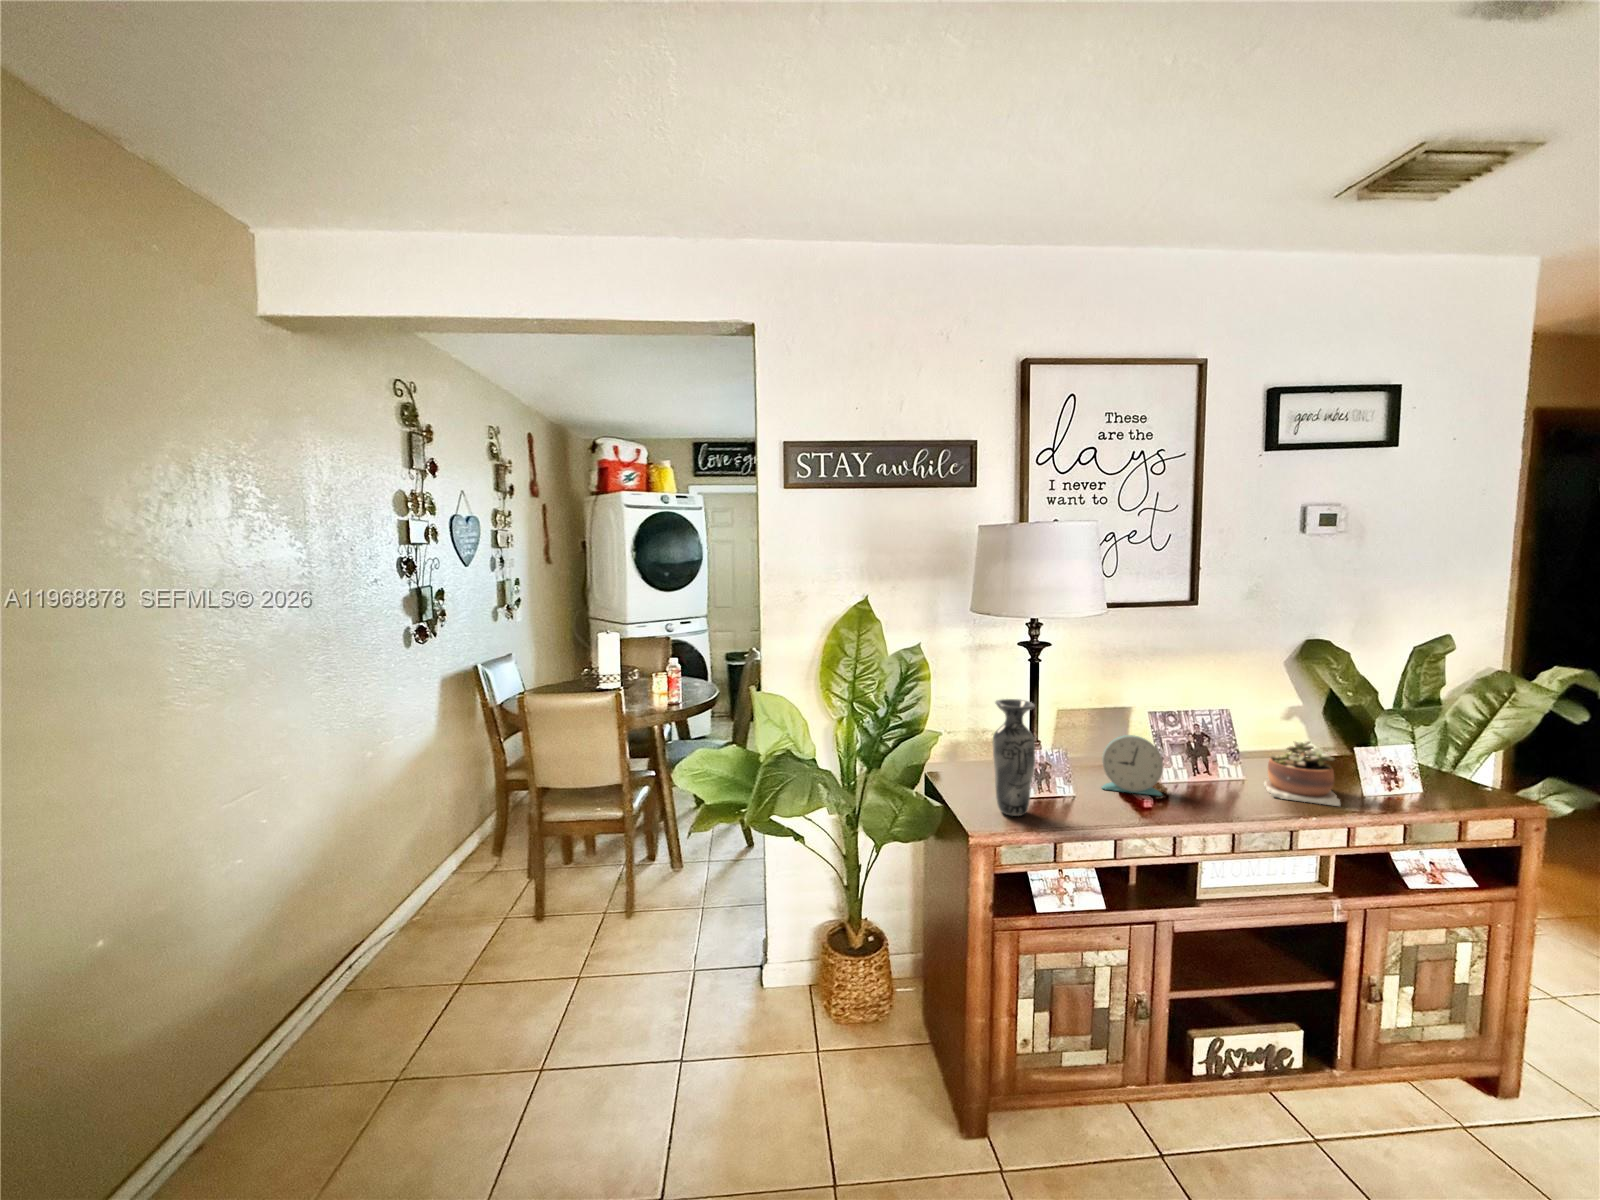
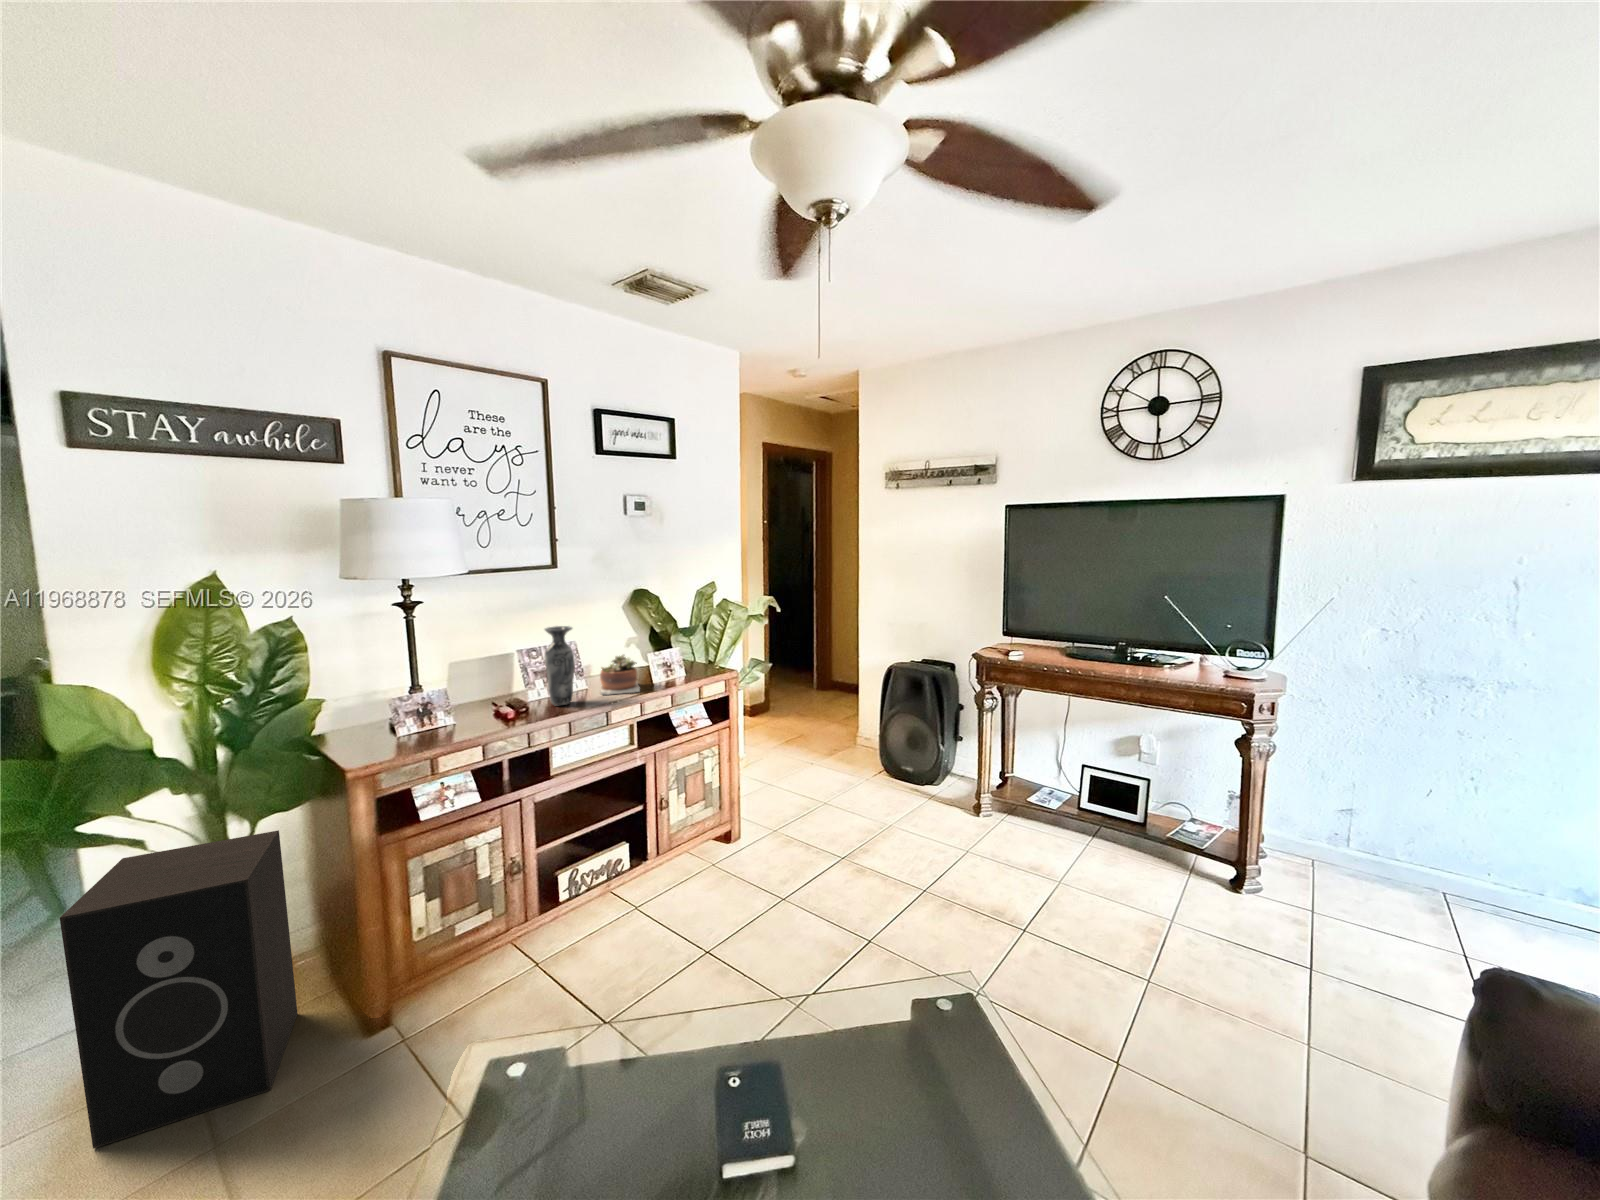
vase: present [992,699,1035,816] -> present [545,626,575,706]
alarm clock: present [1102,735,1163,796] -> none [479,669,527,715]
speaker: none [754,850,901,1146] -> present [60,830,298,1149]

